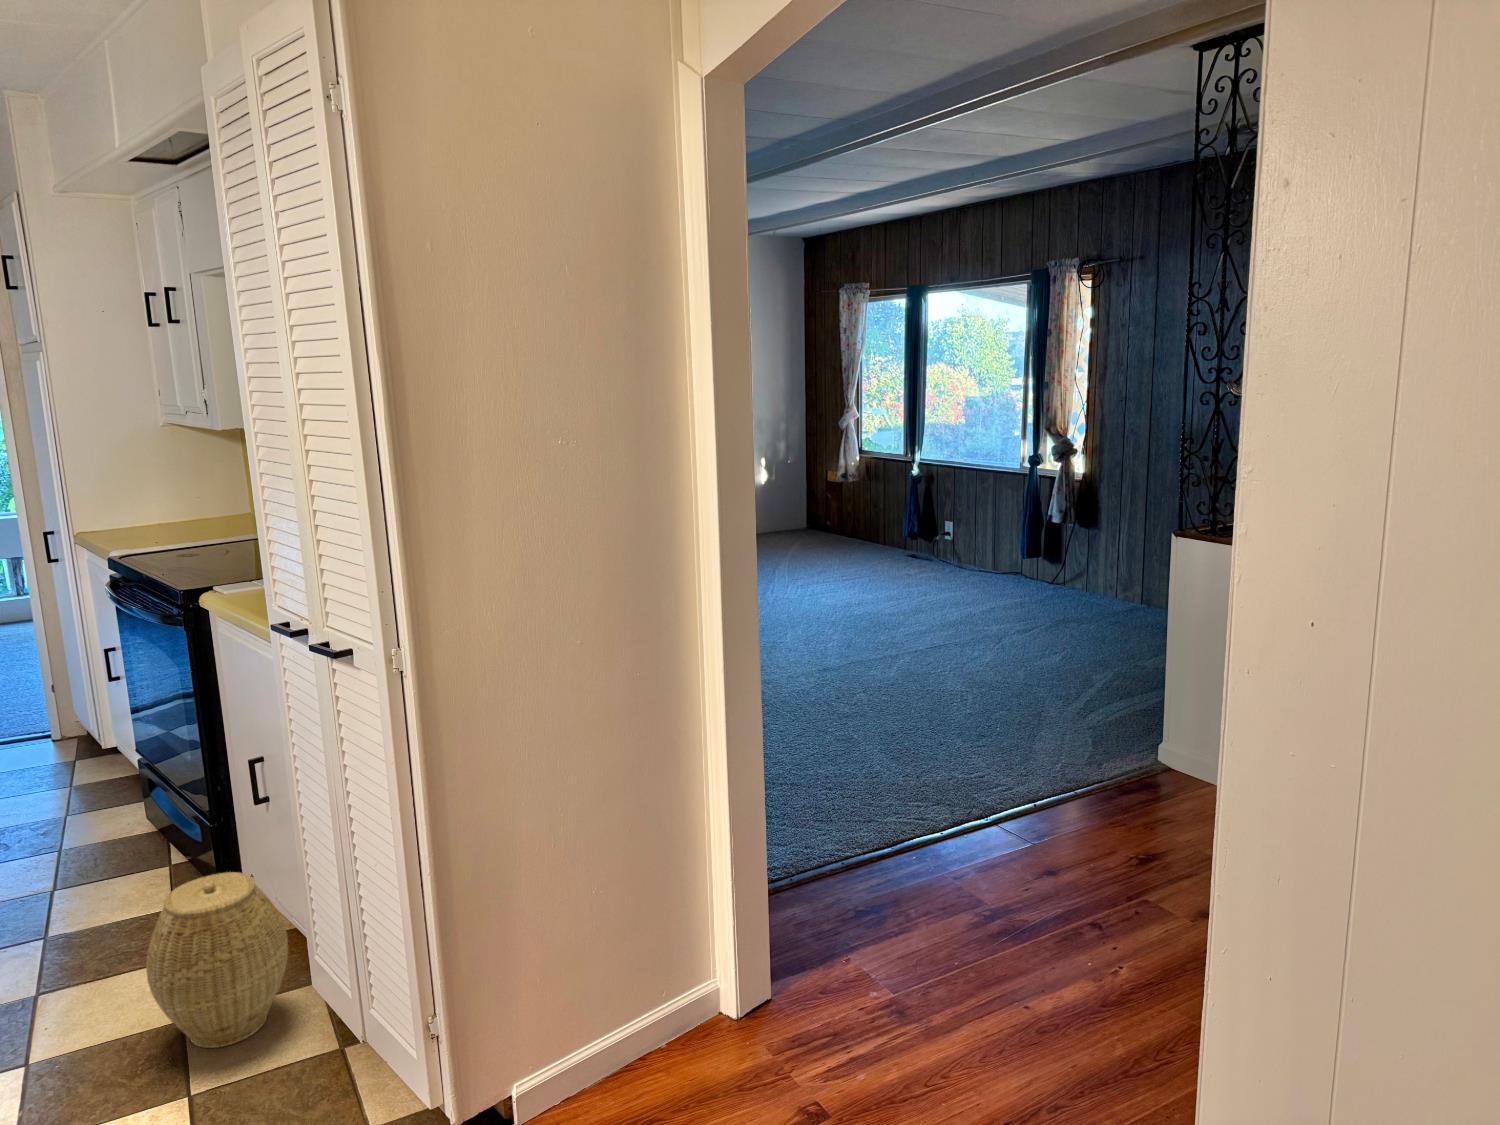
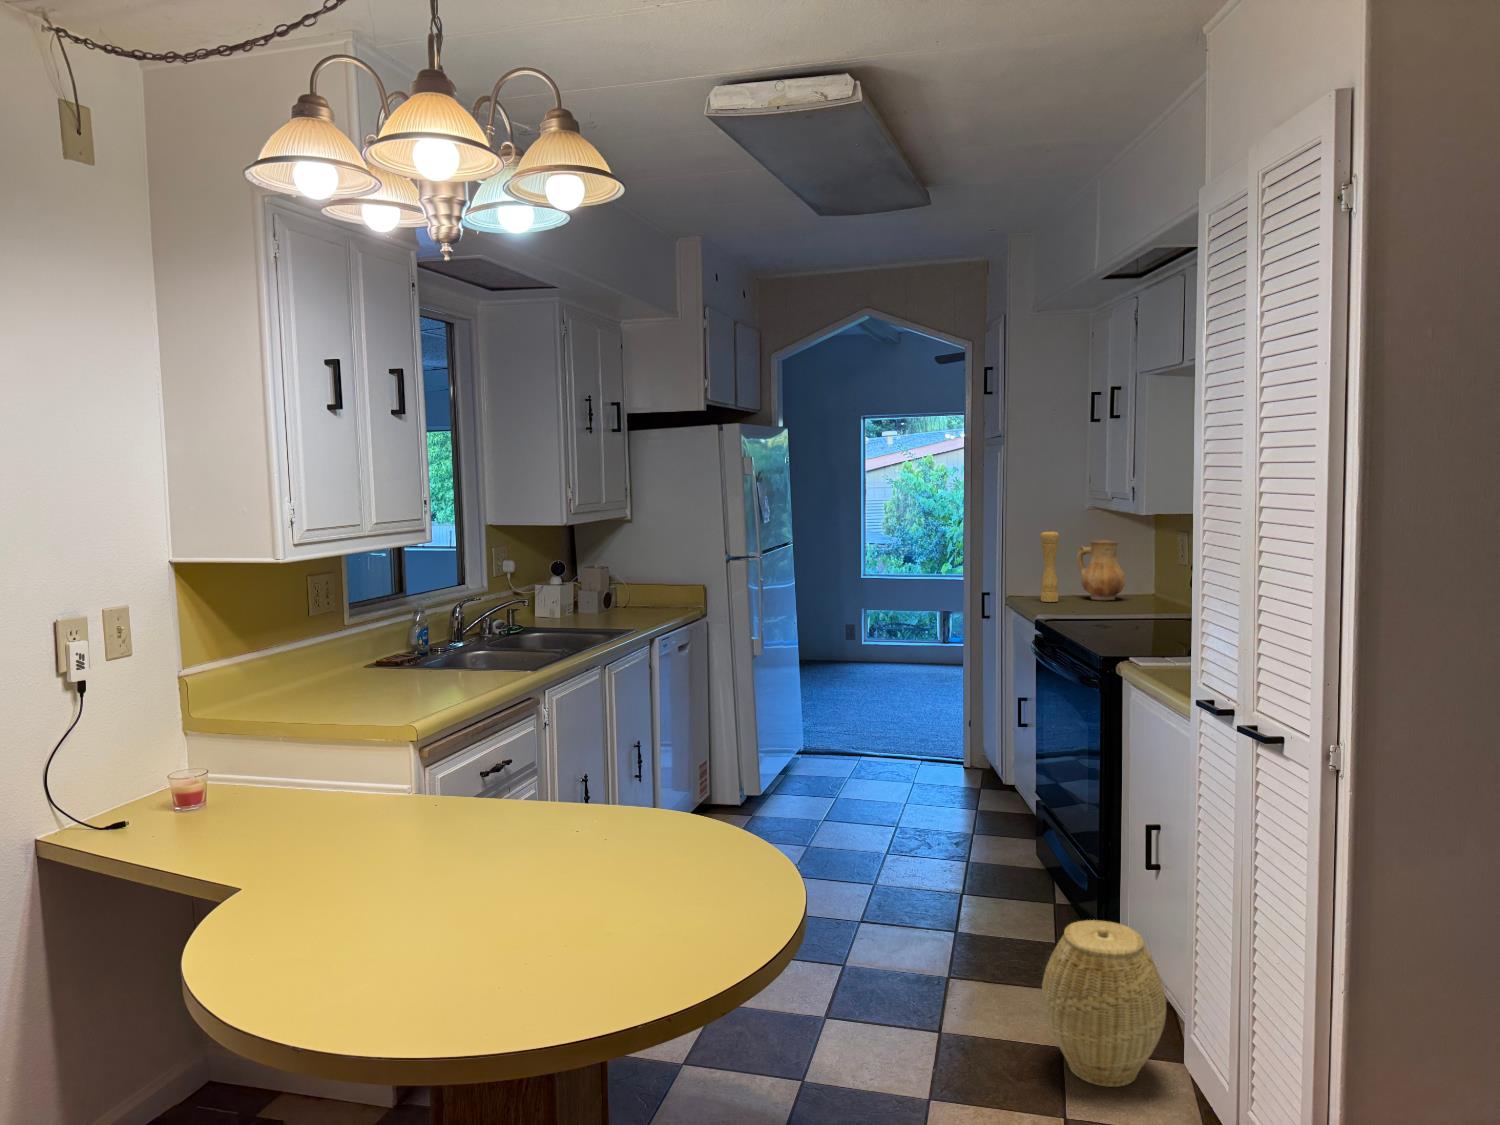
pepper mill: none [105,453,139,535] -> present [1040,531,1059,602]
ceramic pitcher: none [157,460,217,526] -> present [1077,540,1125,600]

